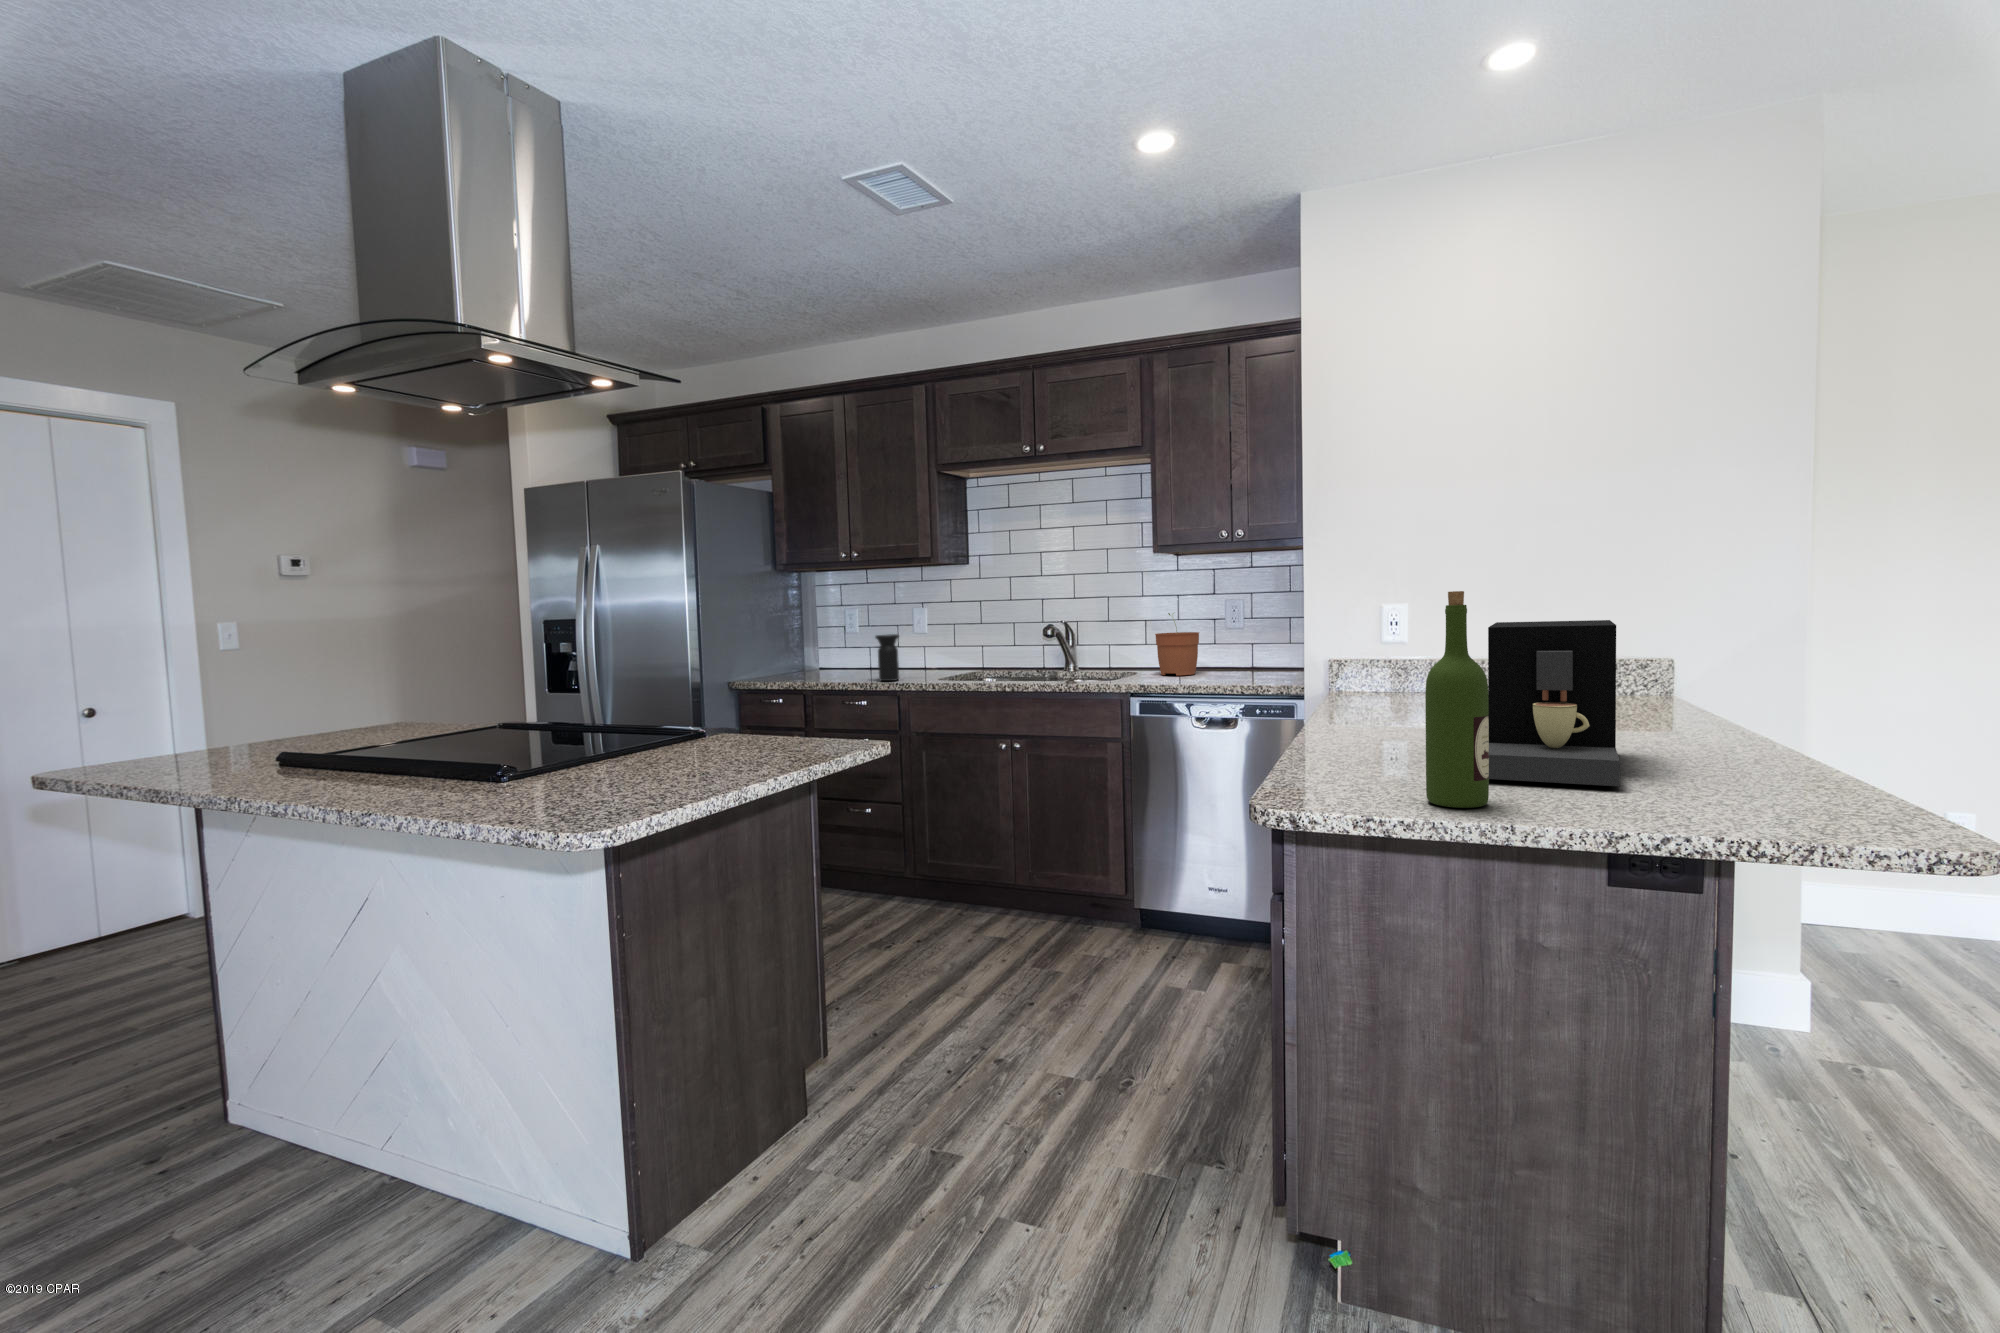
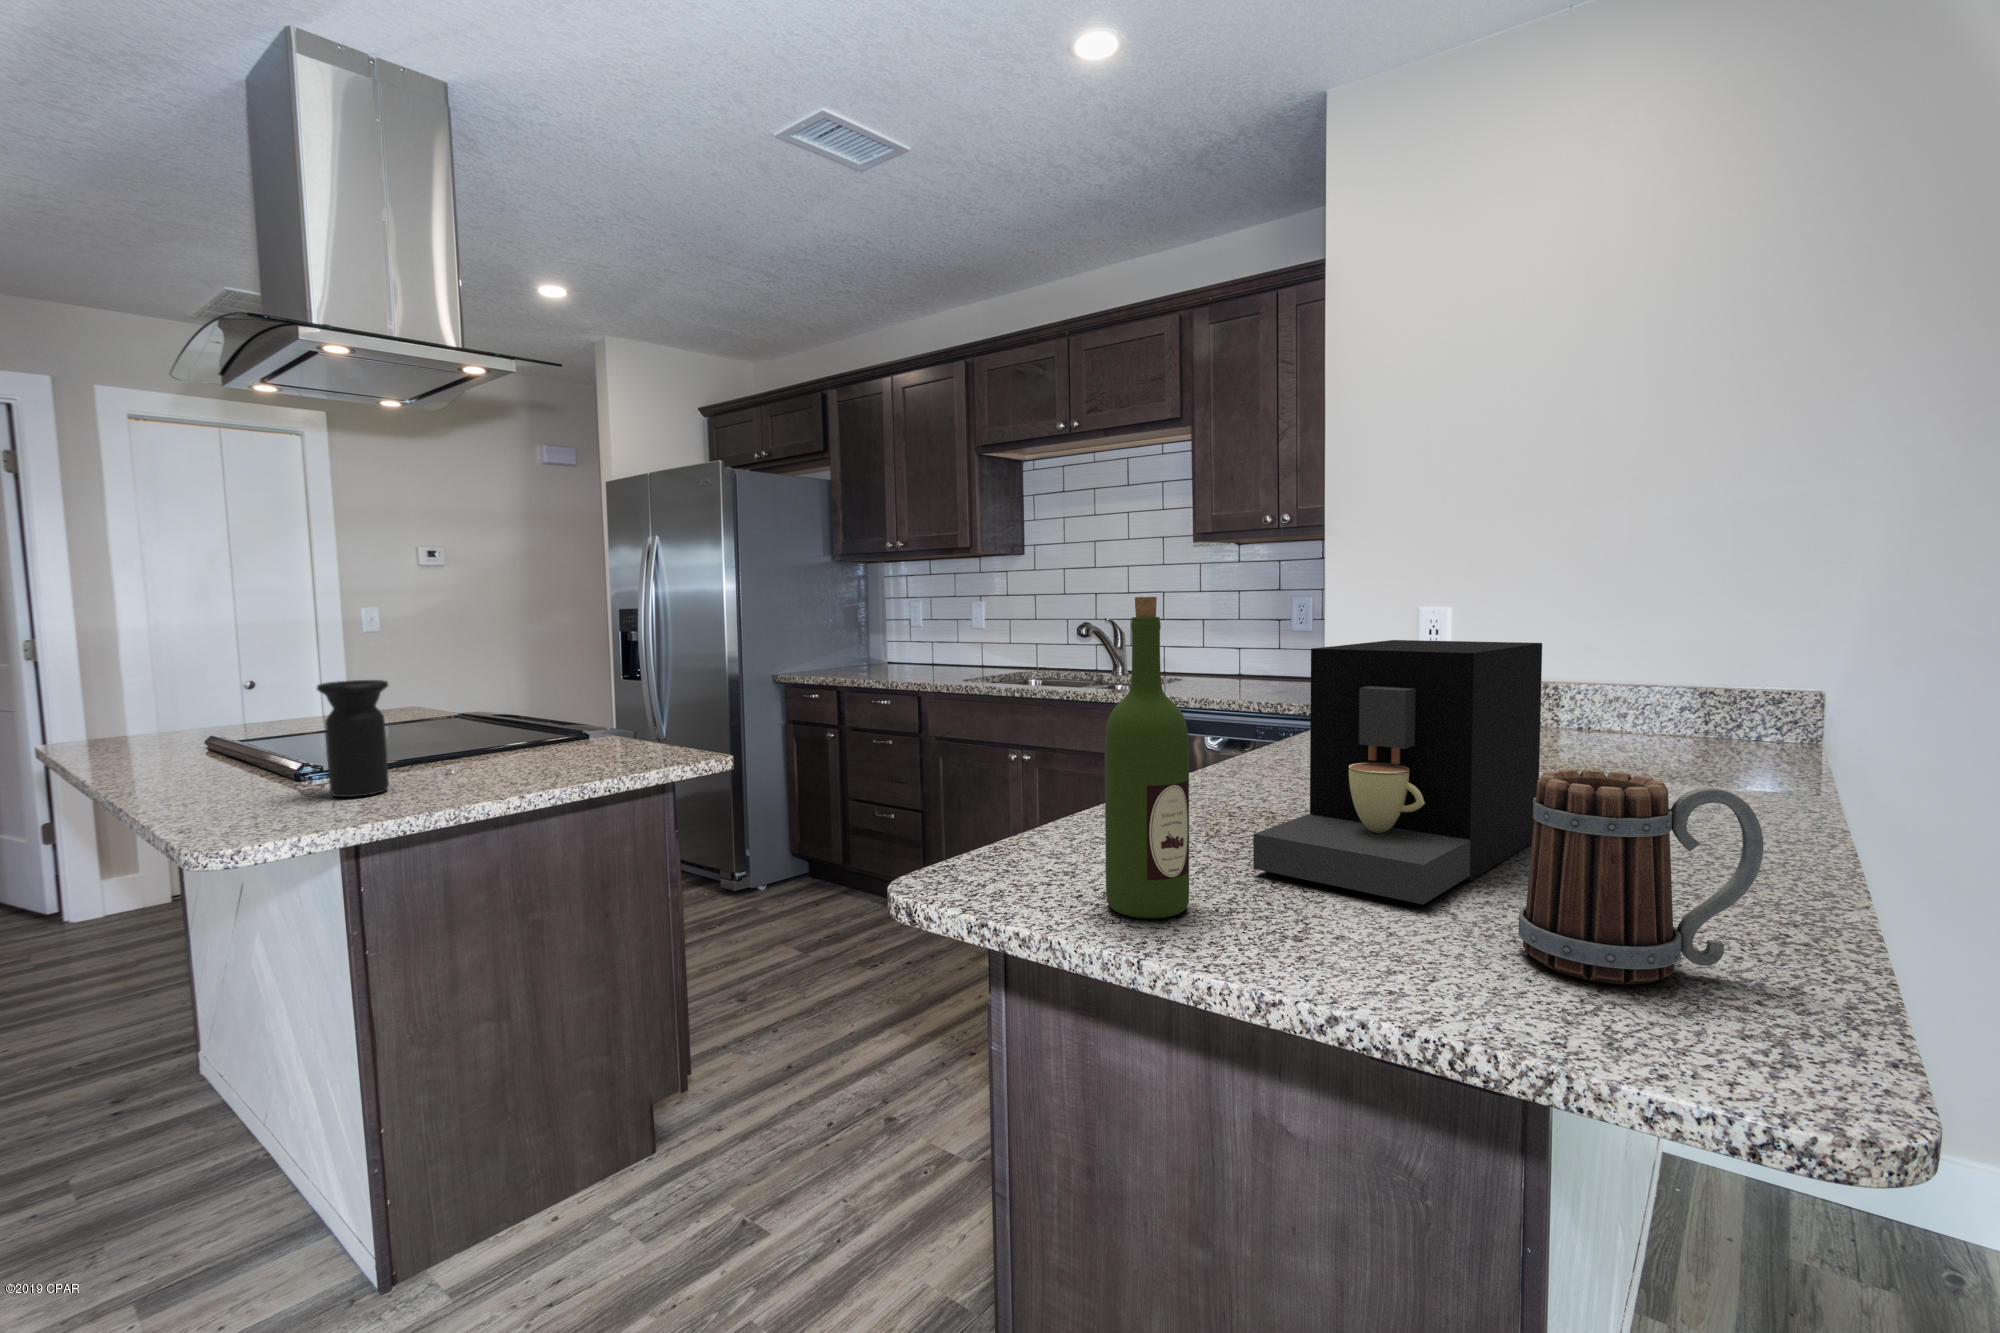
plant pot: present [1155,613,1199,675] -> none [1203,609,1256,684]
vase: present [876,634,899,681] -> present [317,680,389,797]
mug: none [1703,690,1848,811] -> present [1519,770,1763,984]

